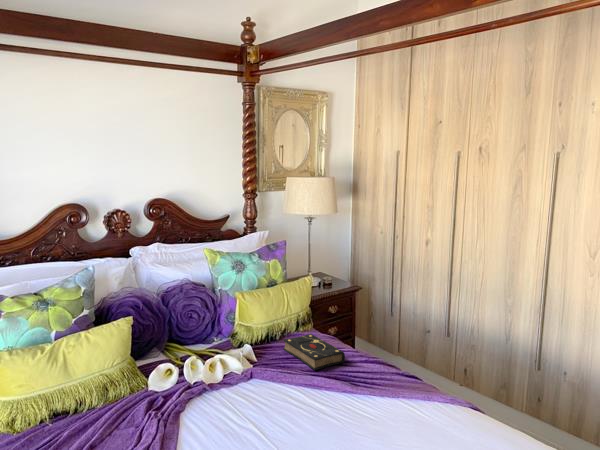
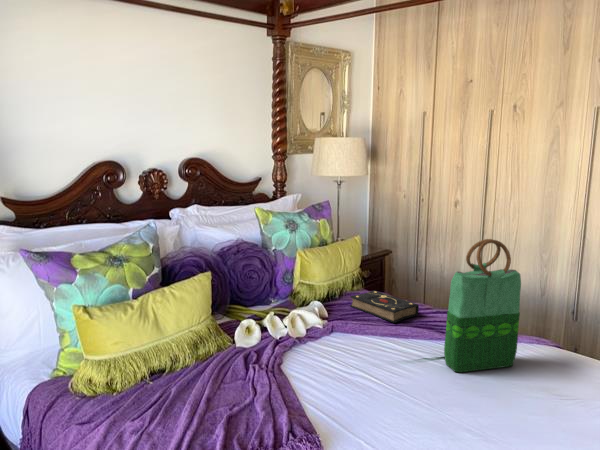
tote bag: none [340,300,415,430] -> present [444,239,521,372]

